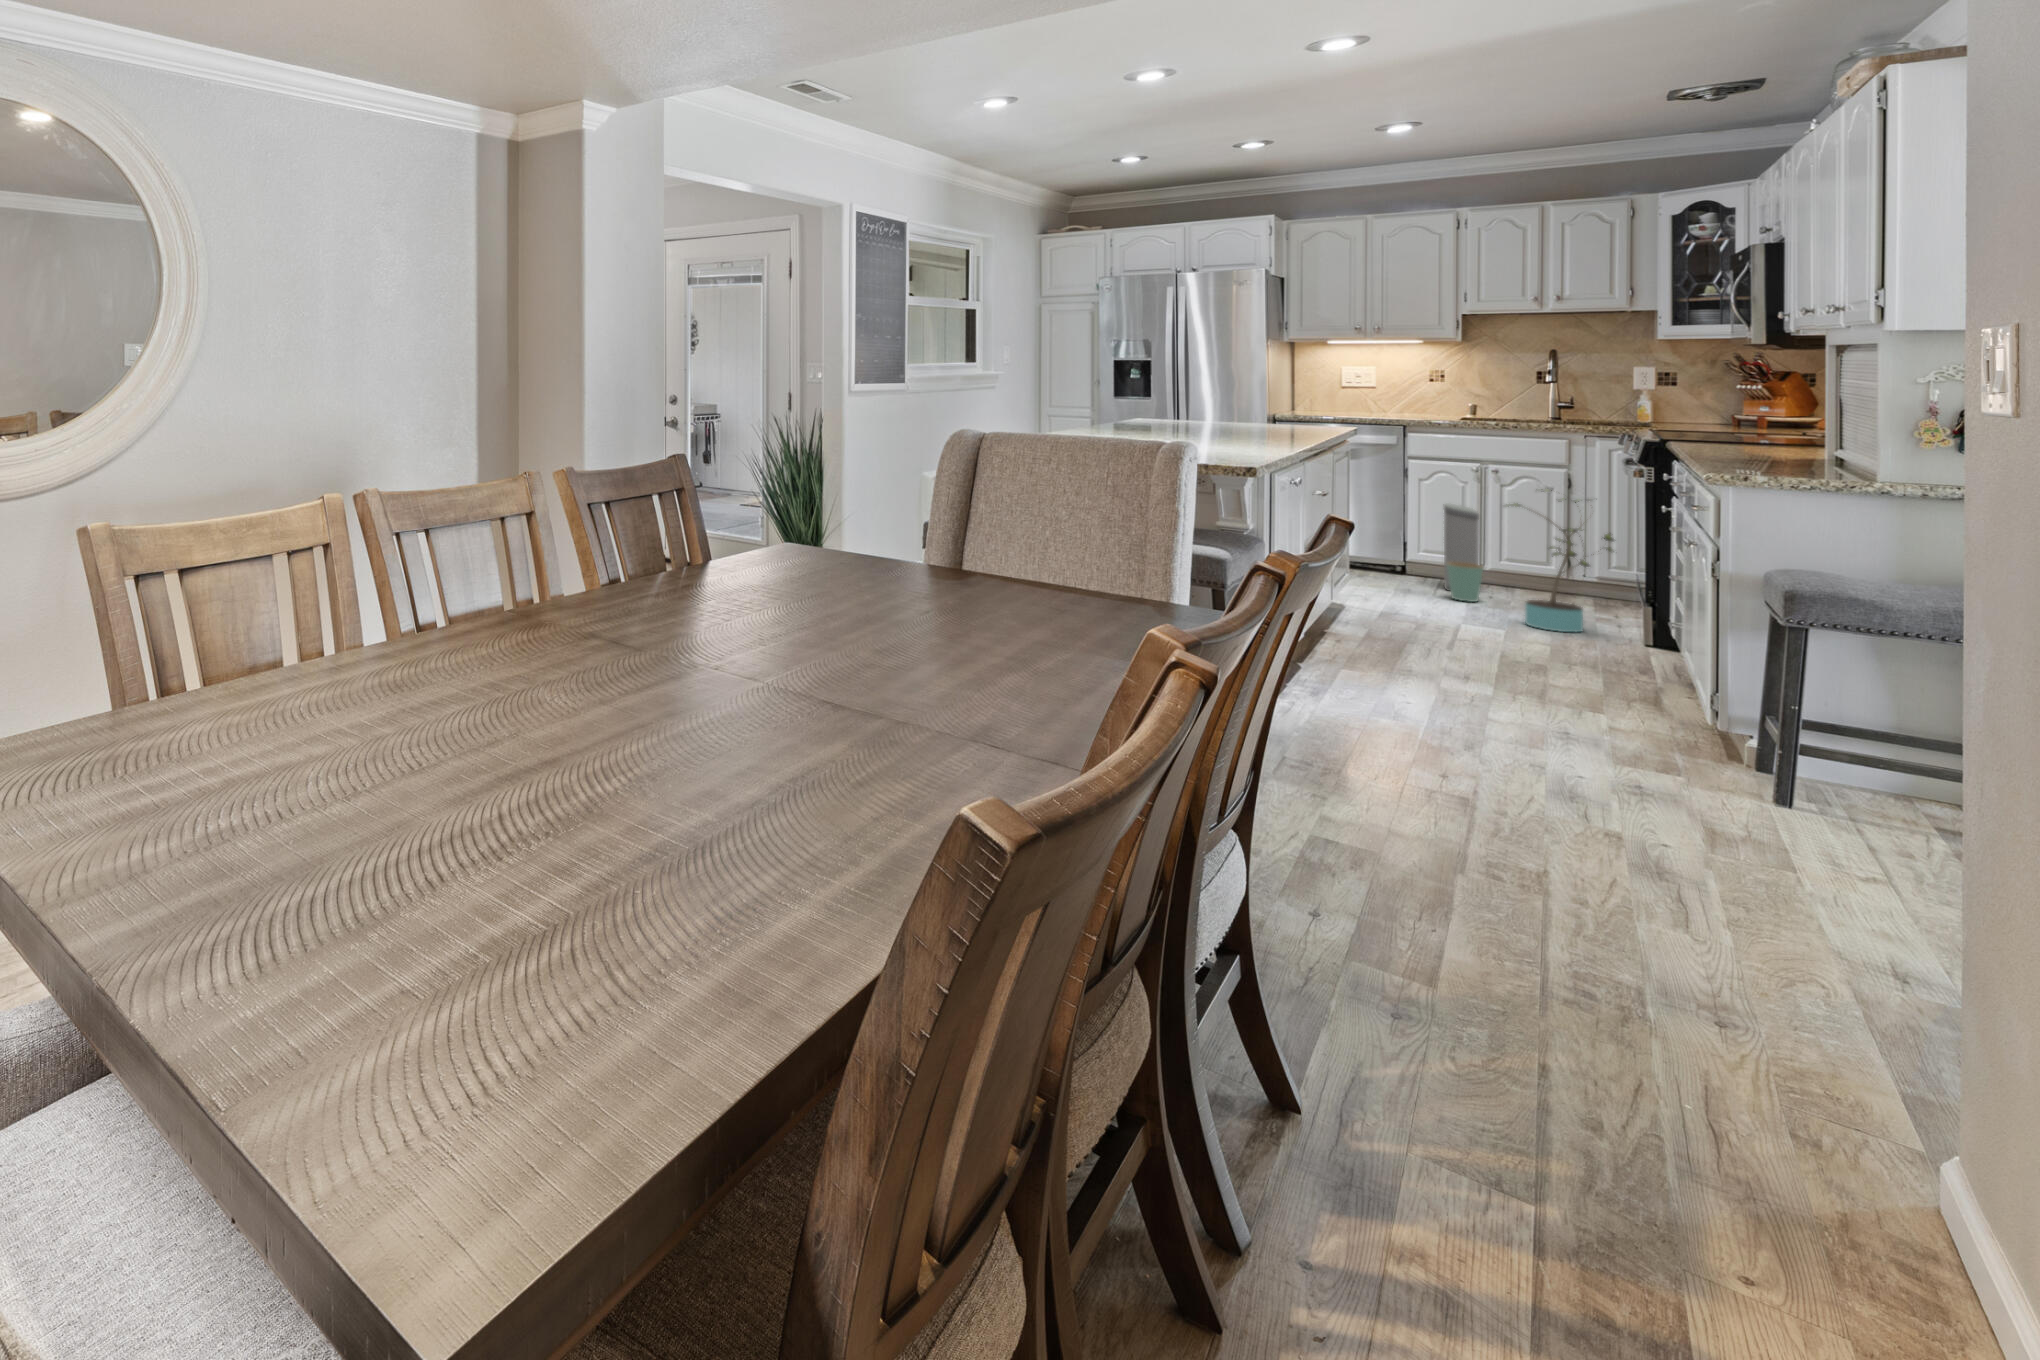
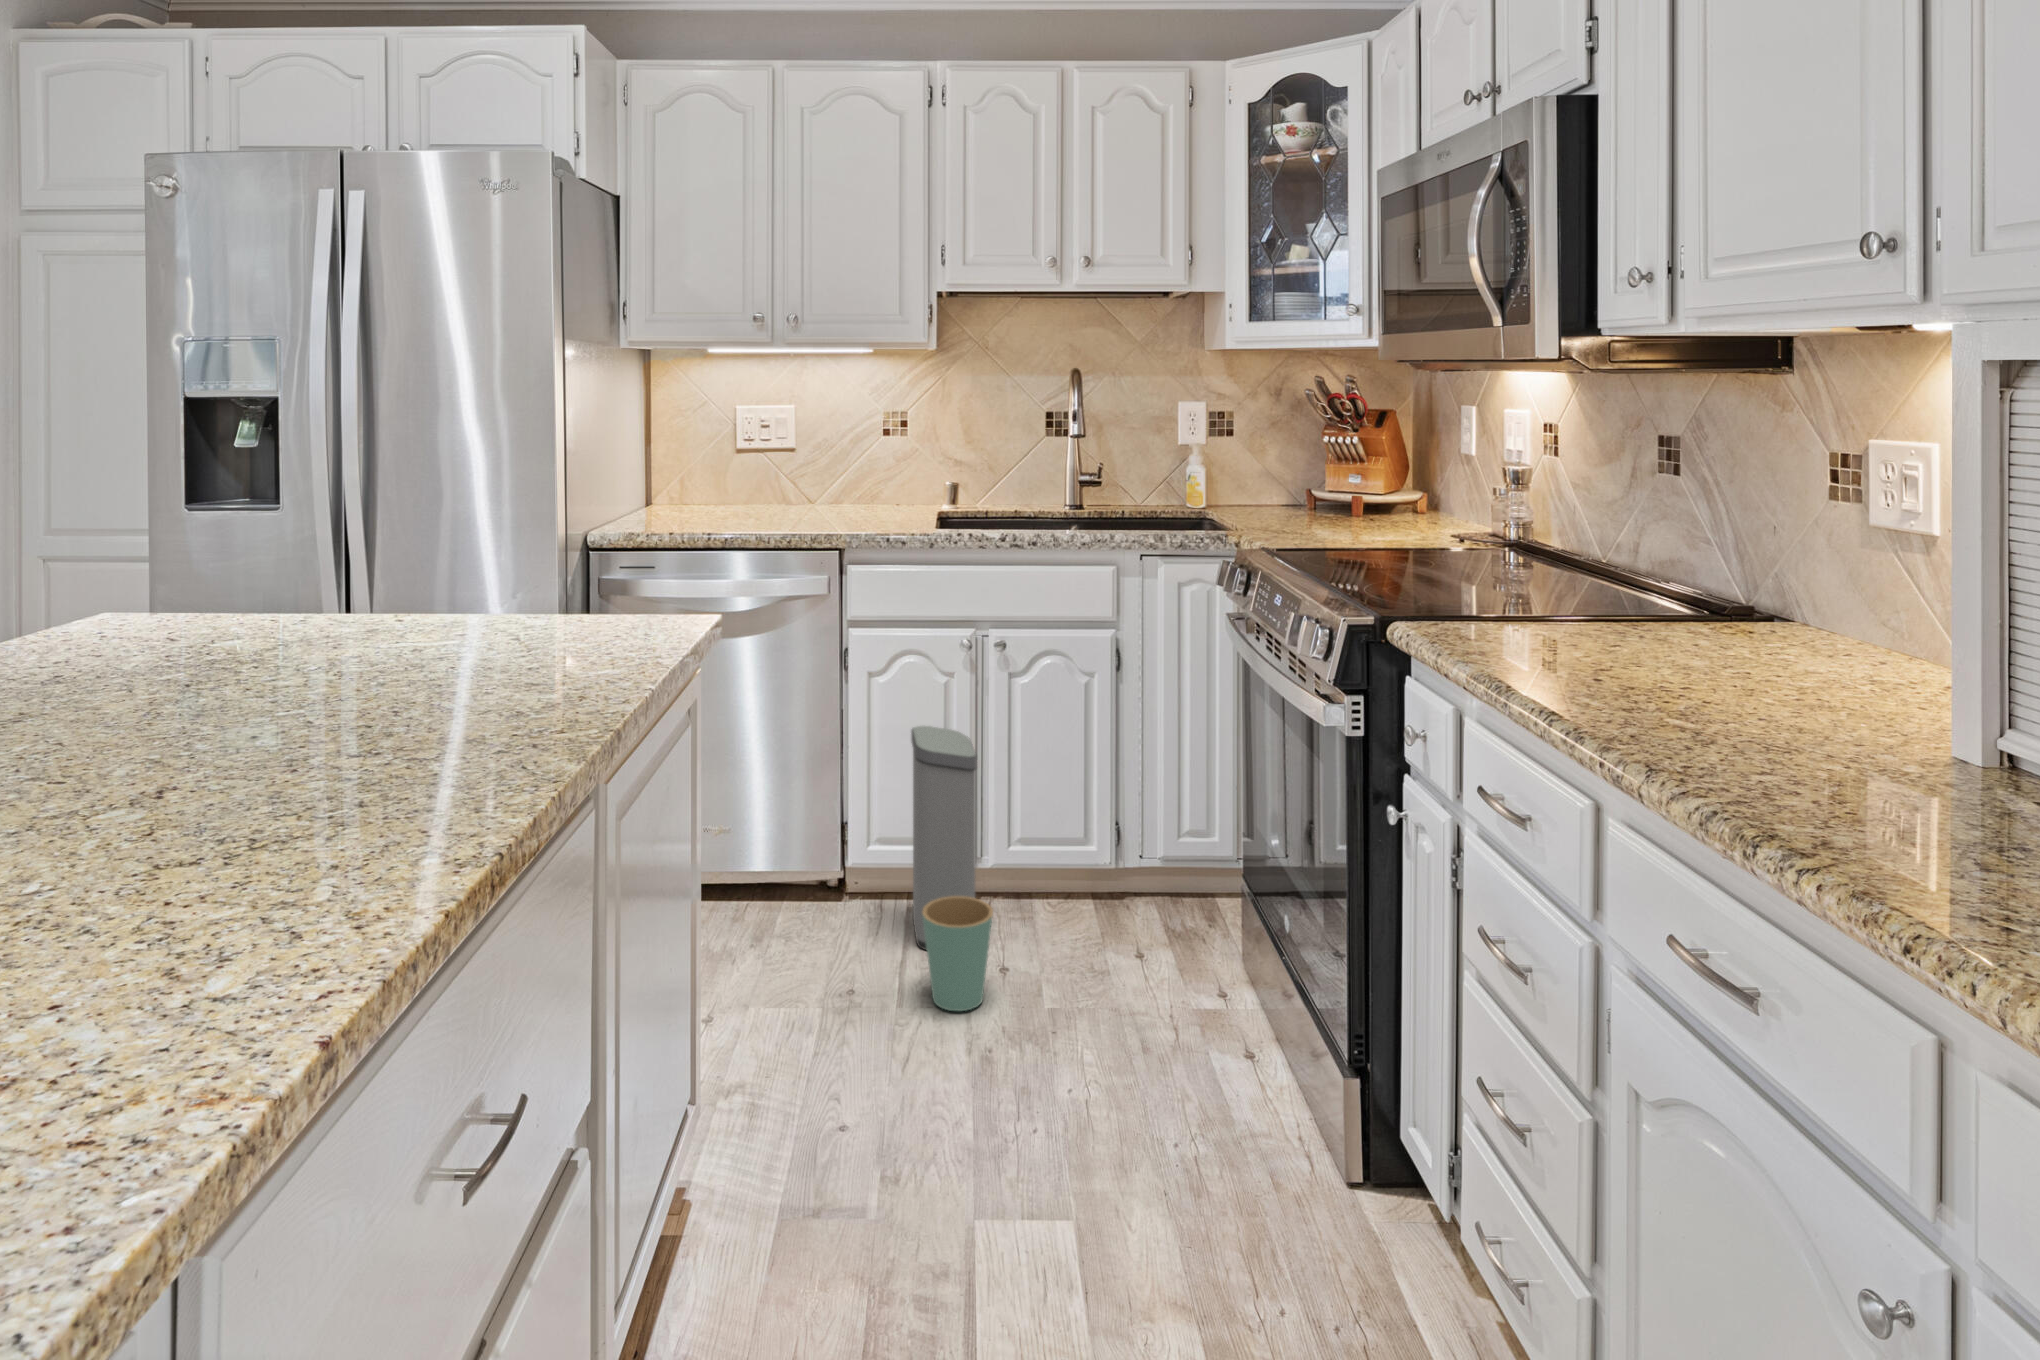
potted plant: present [1513,489,1614,632] -> none [1050,735,1286,1161]

